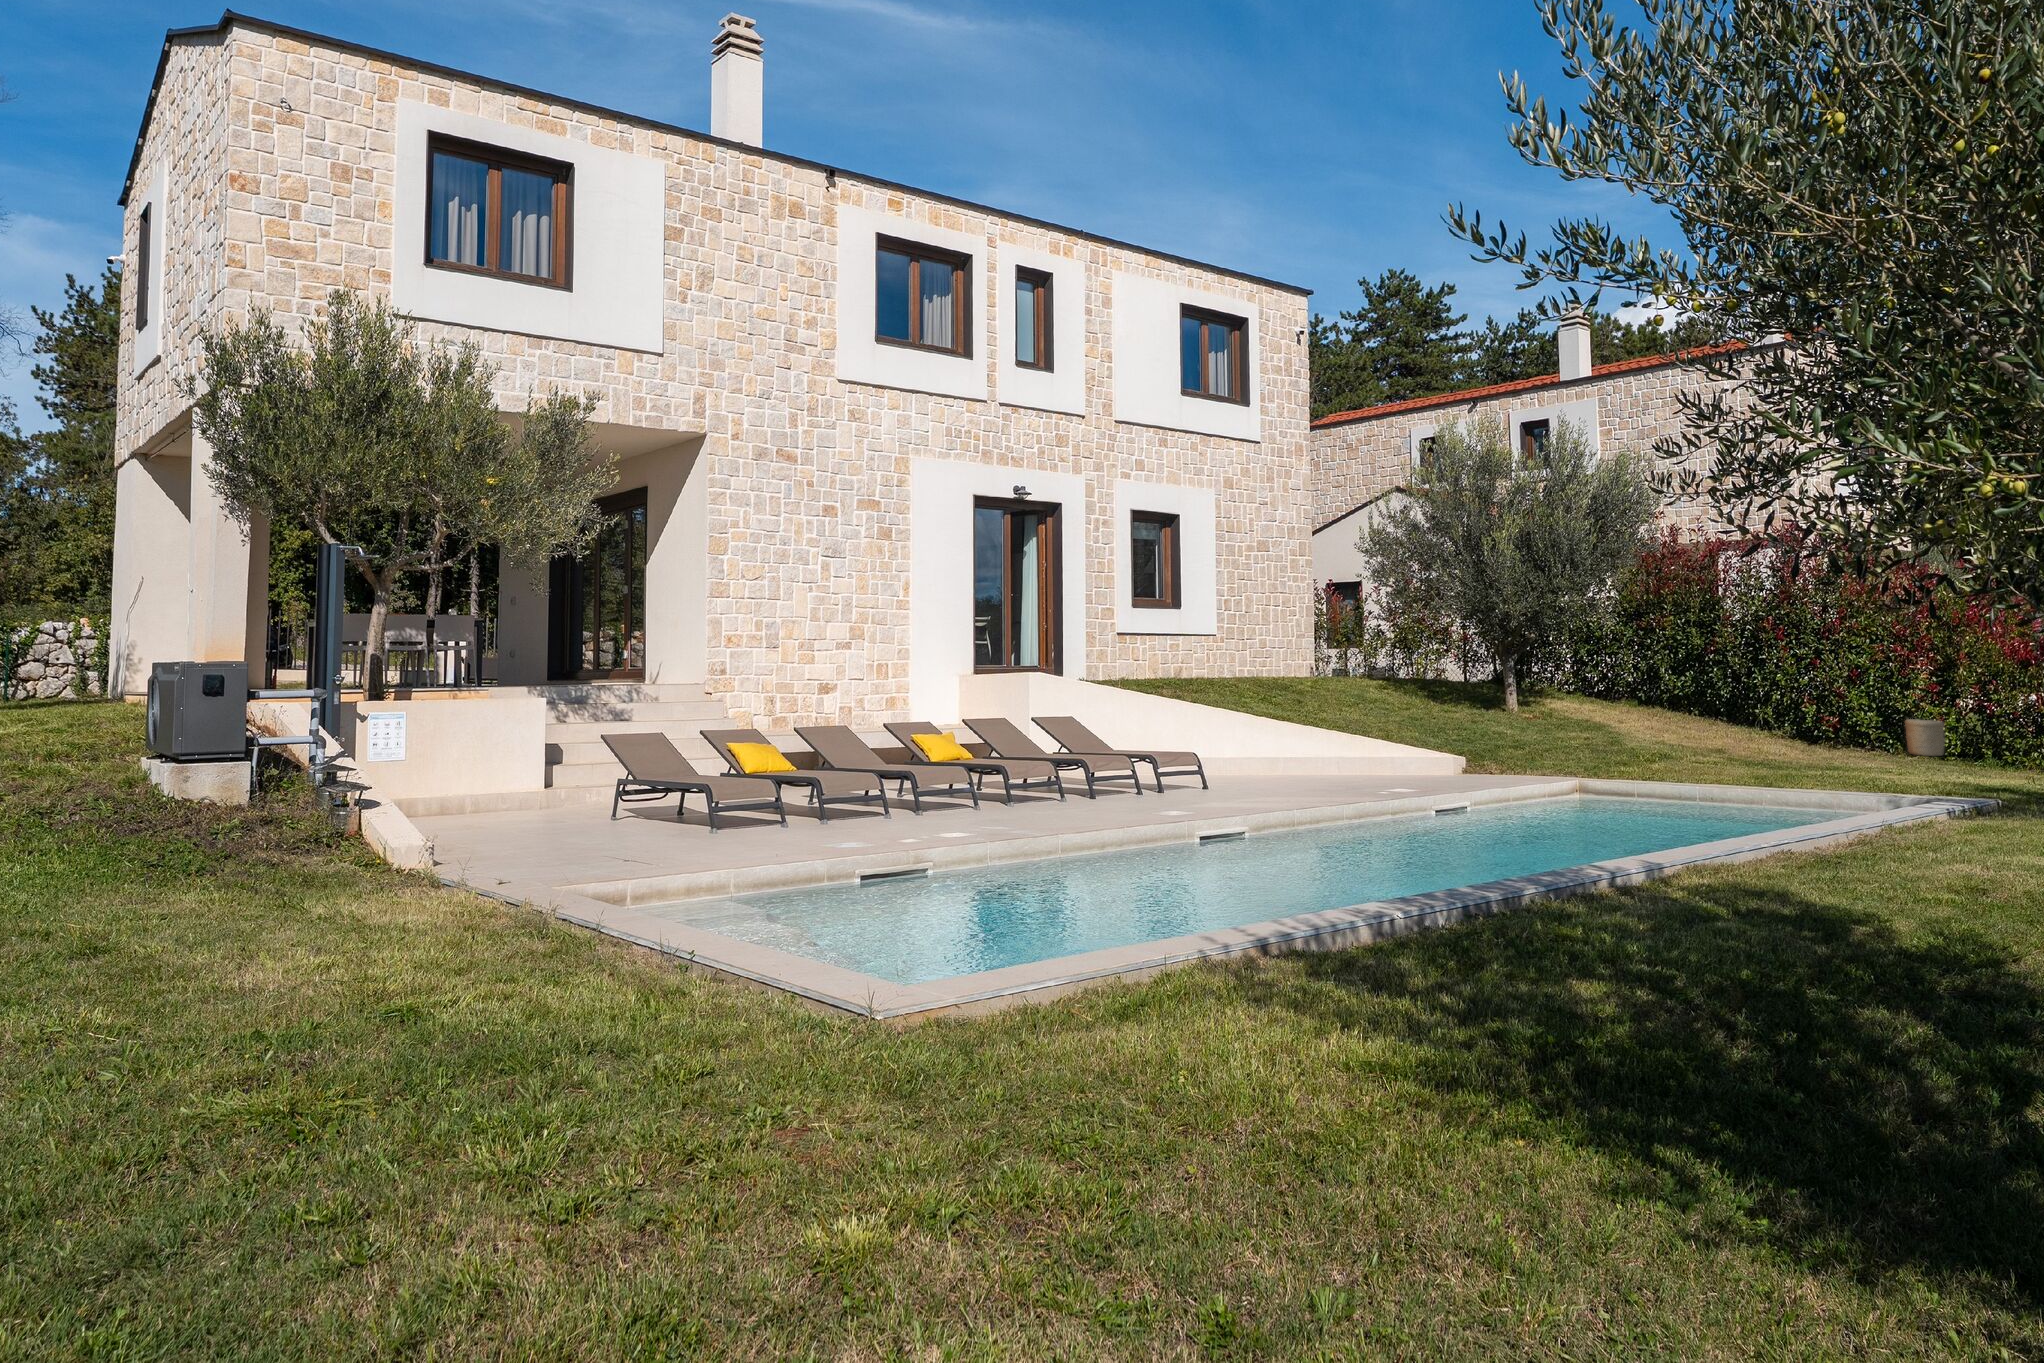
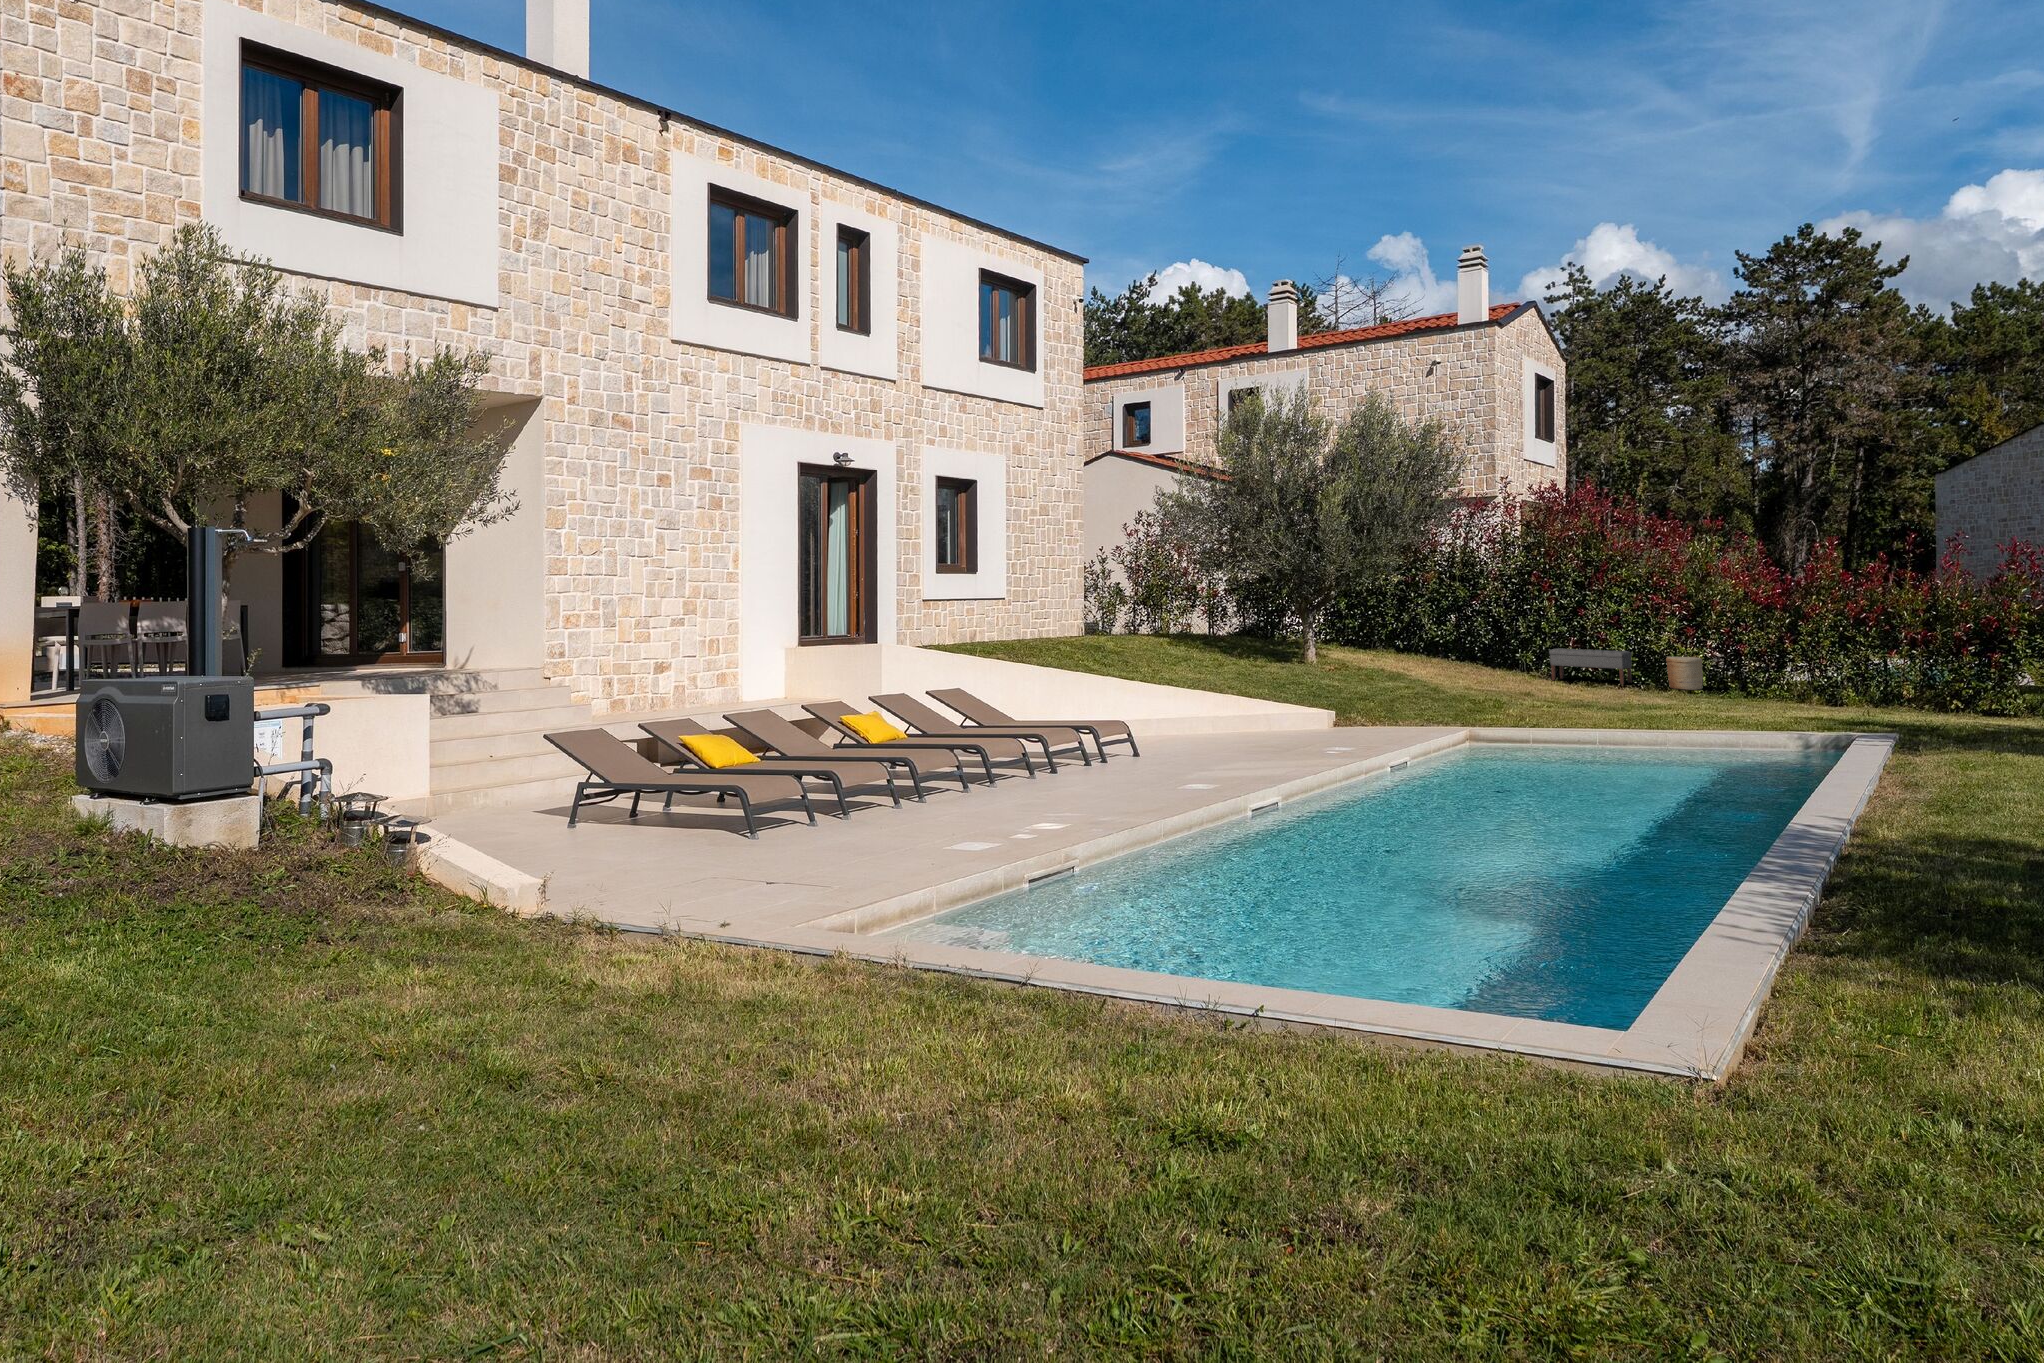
bench: none [1790,708,1879,748] -> present [1549,648,1632,684]

